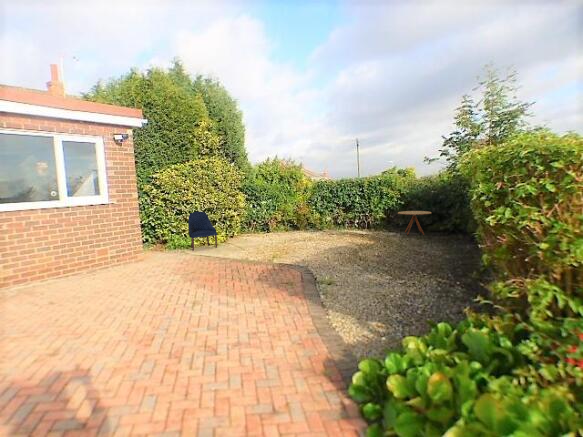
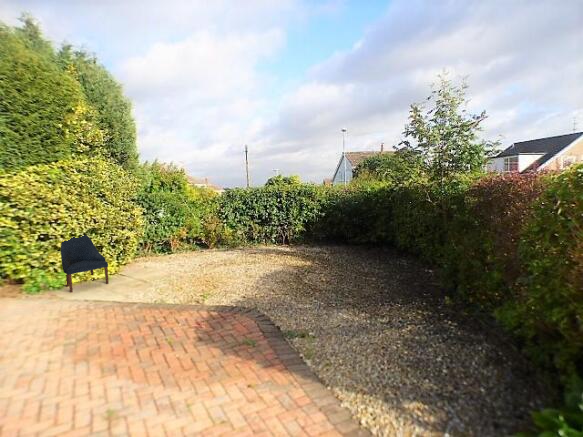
round table: present [398,211,431,235] -> none [320,223,354,249]

